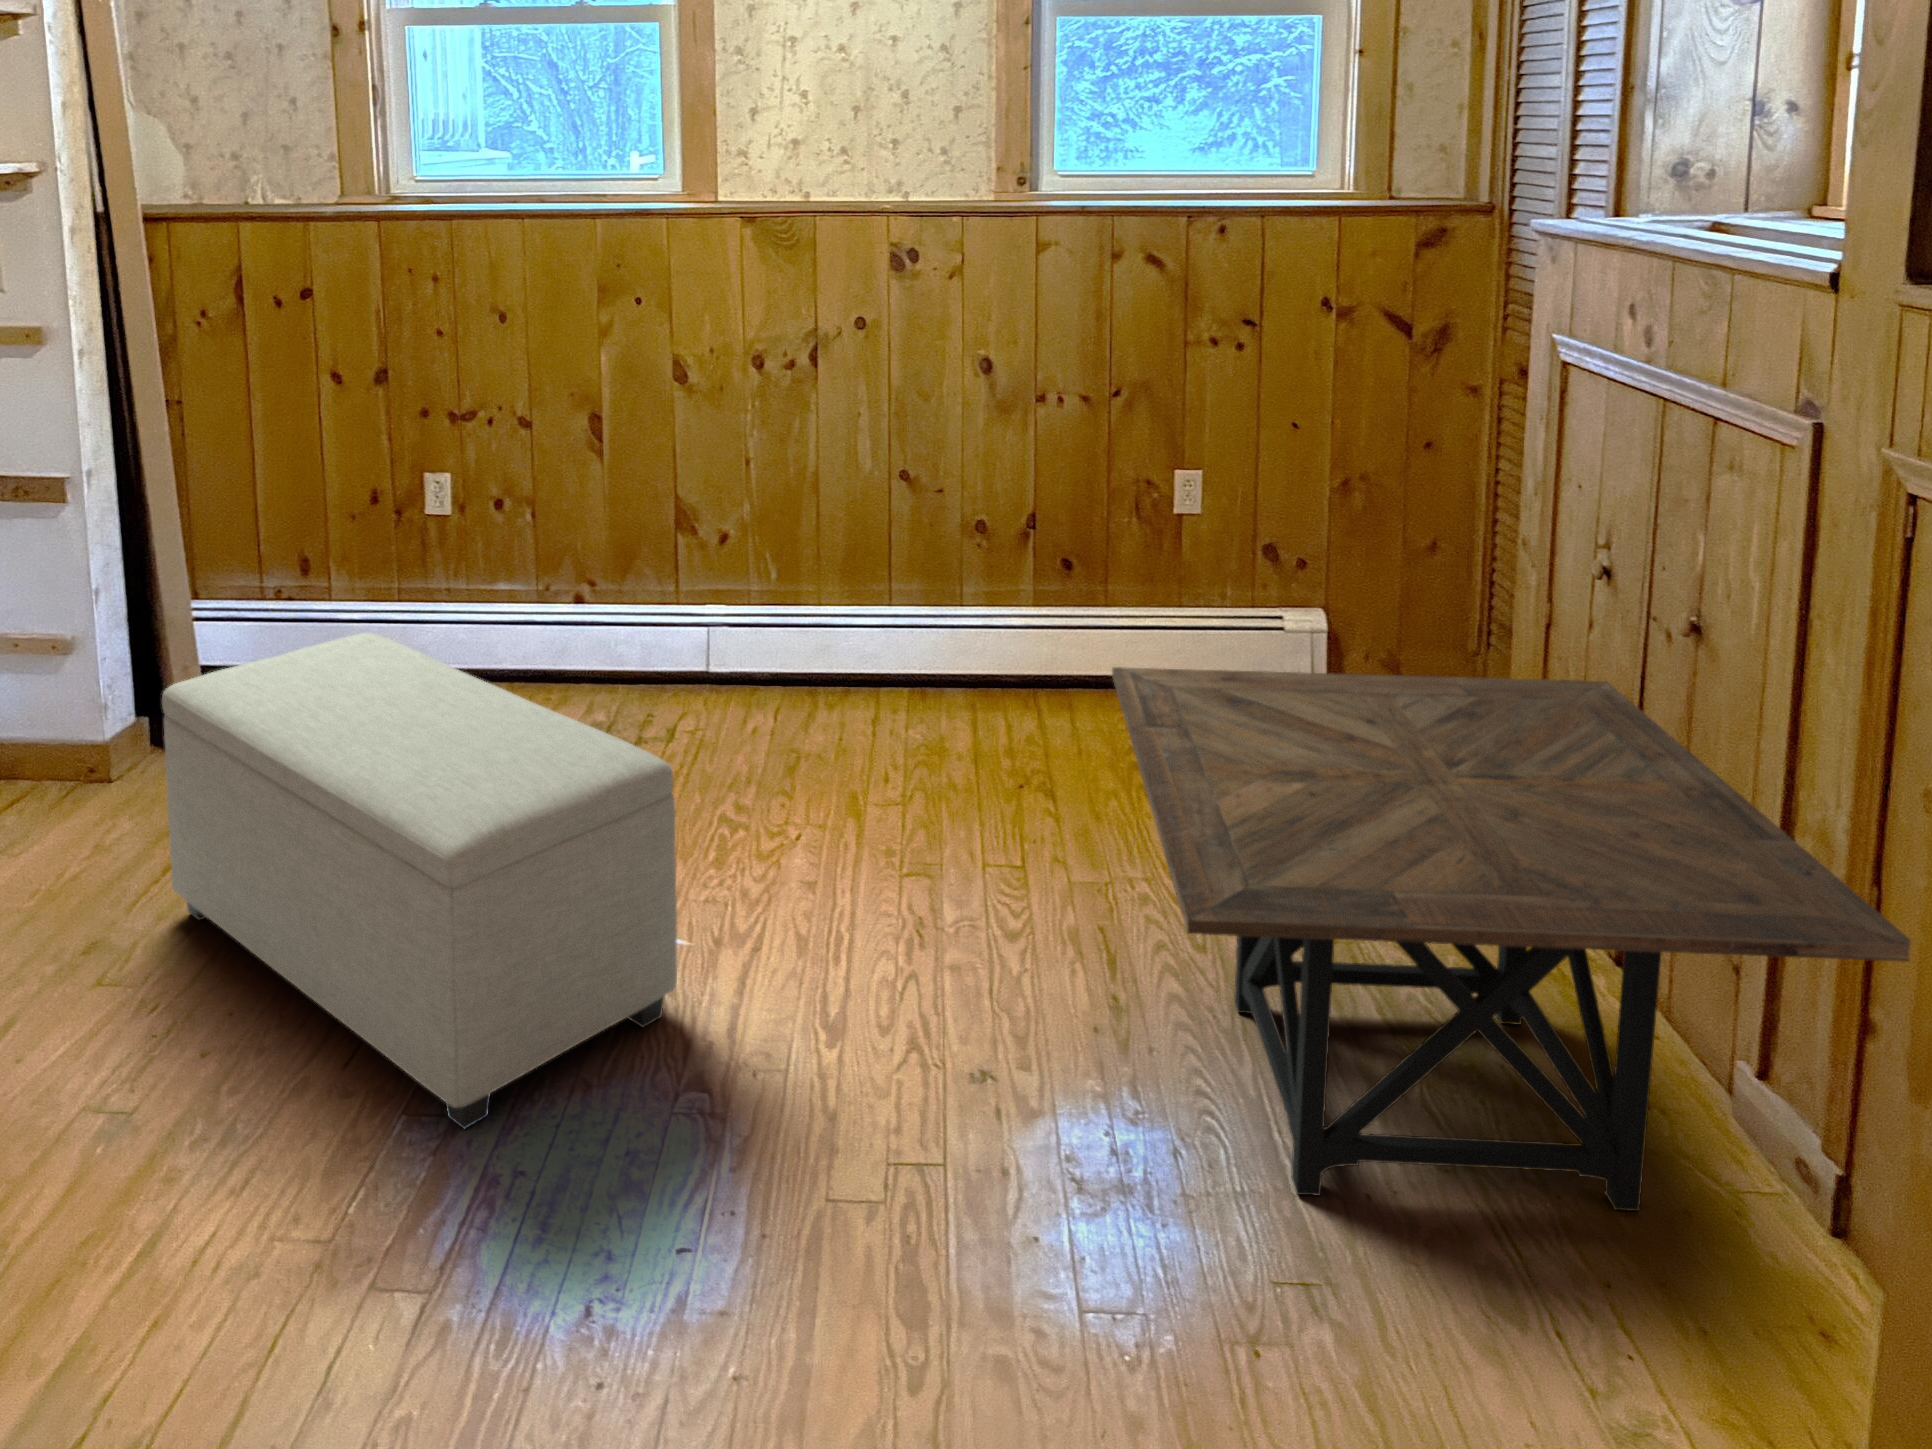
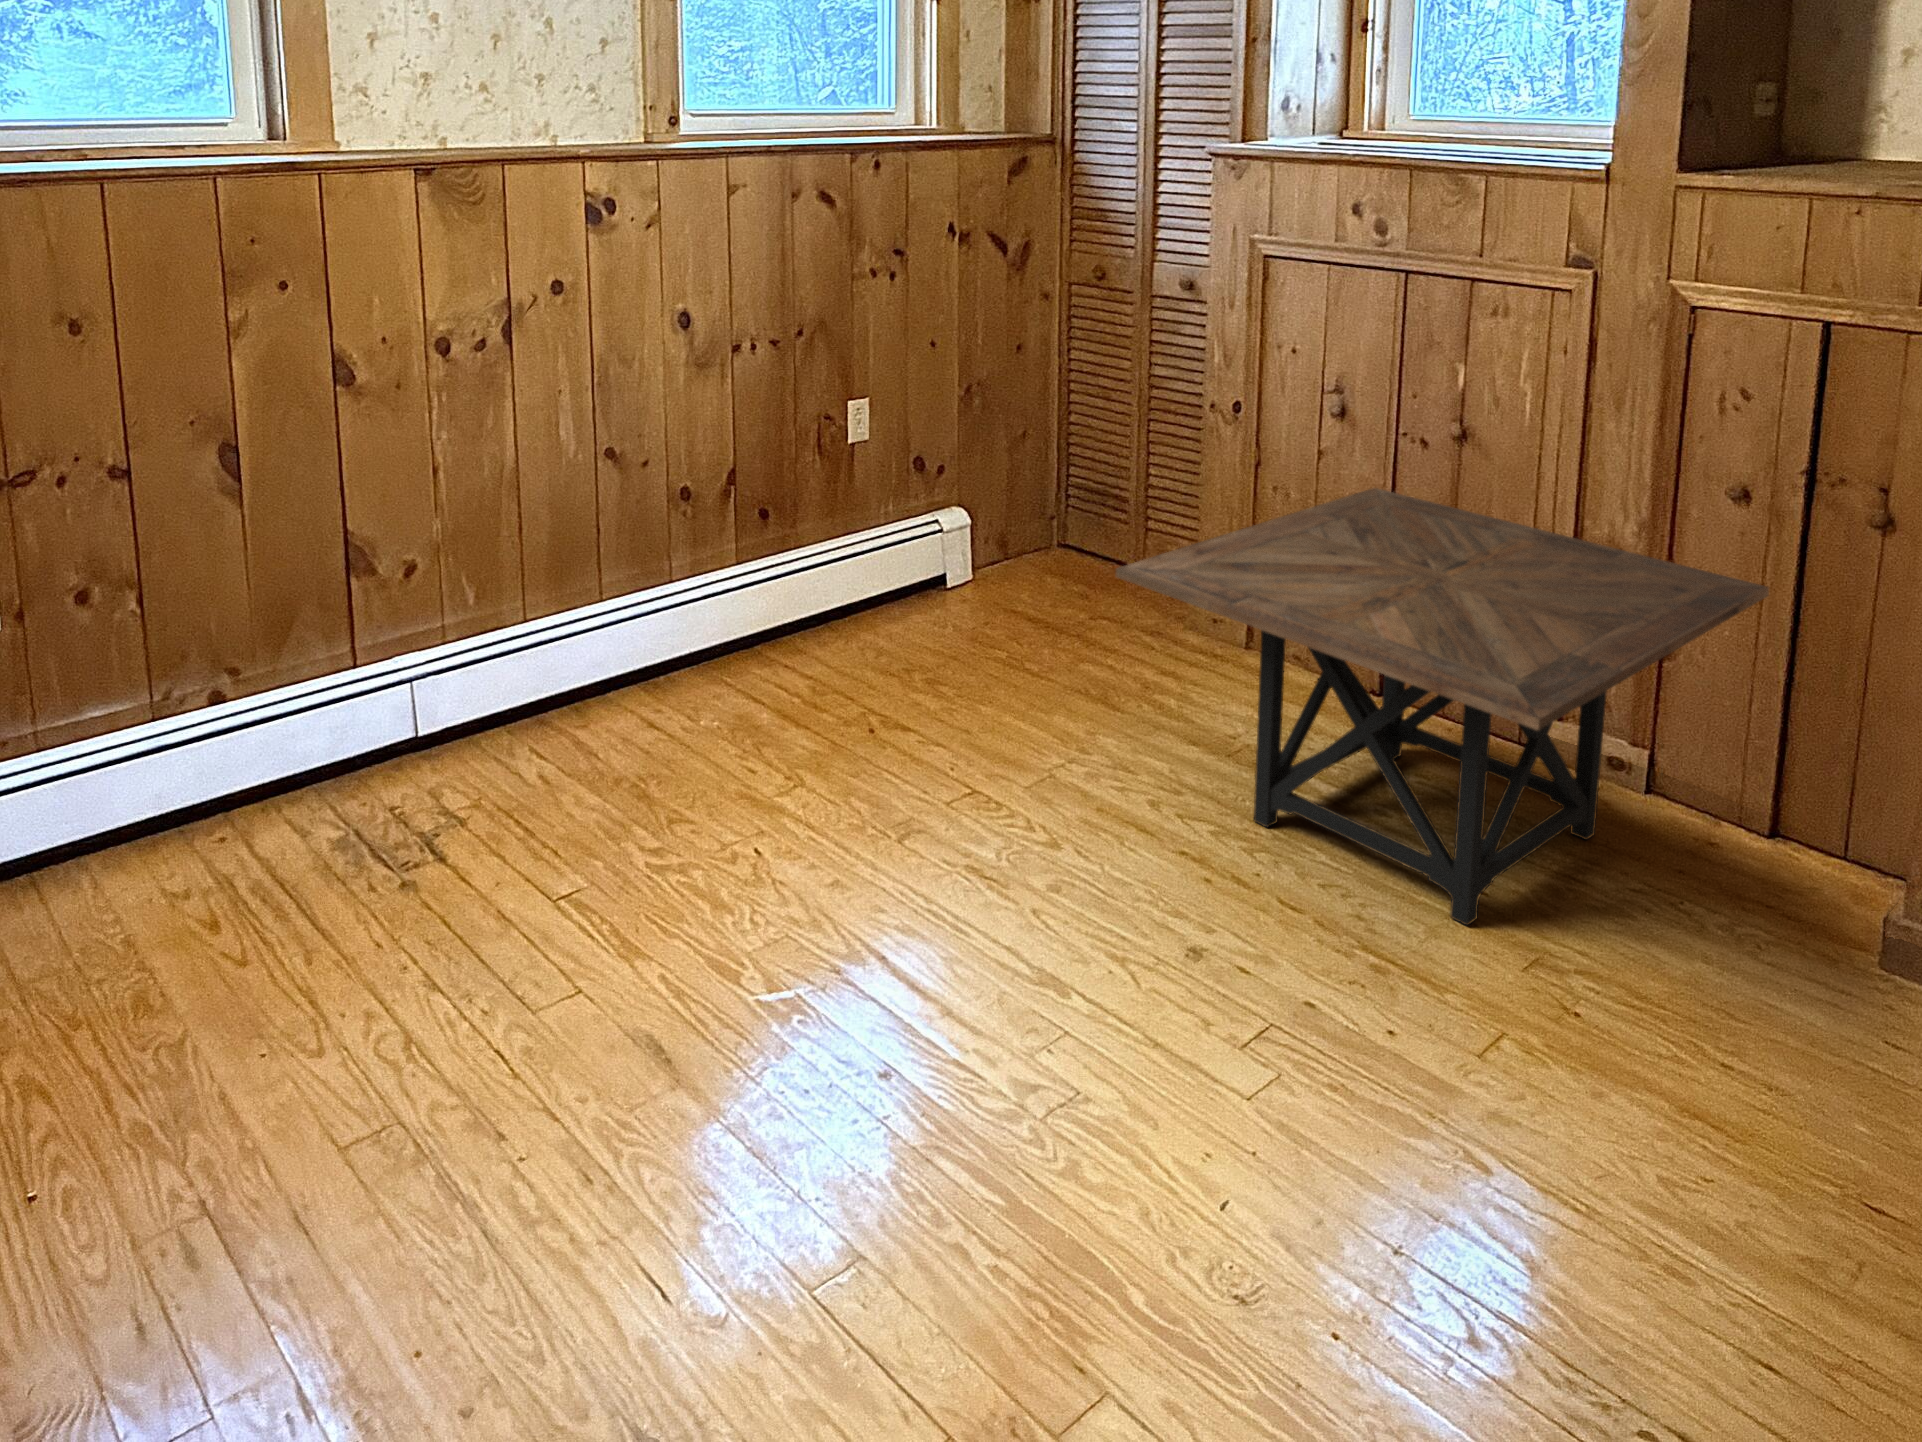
ottoman: present [162,633,677,1129] -> none [52,784,918,1318]

